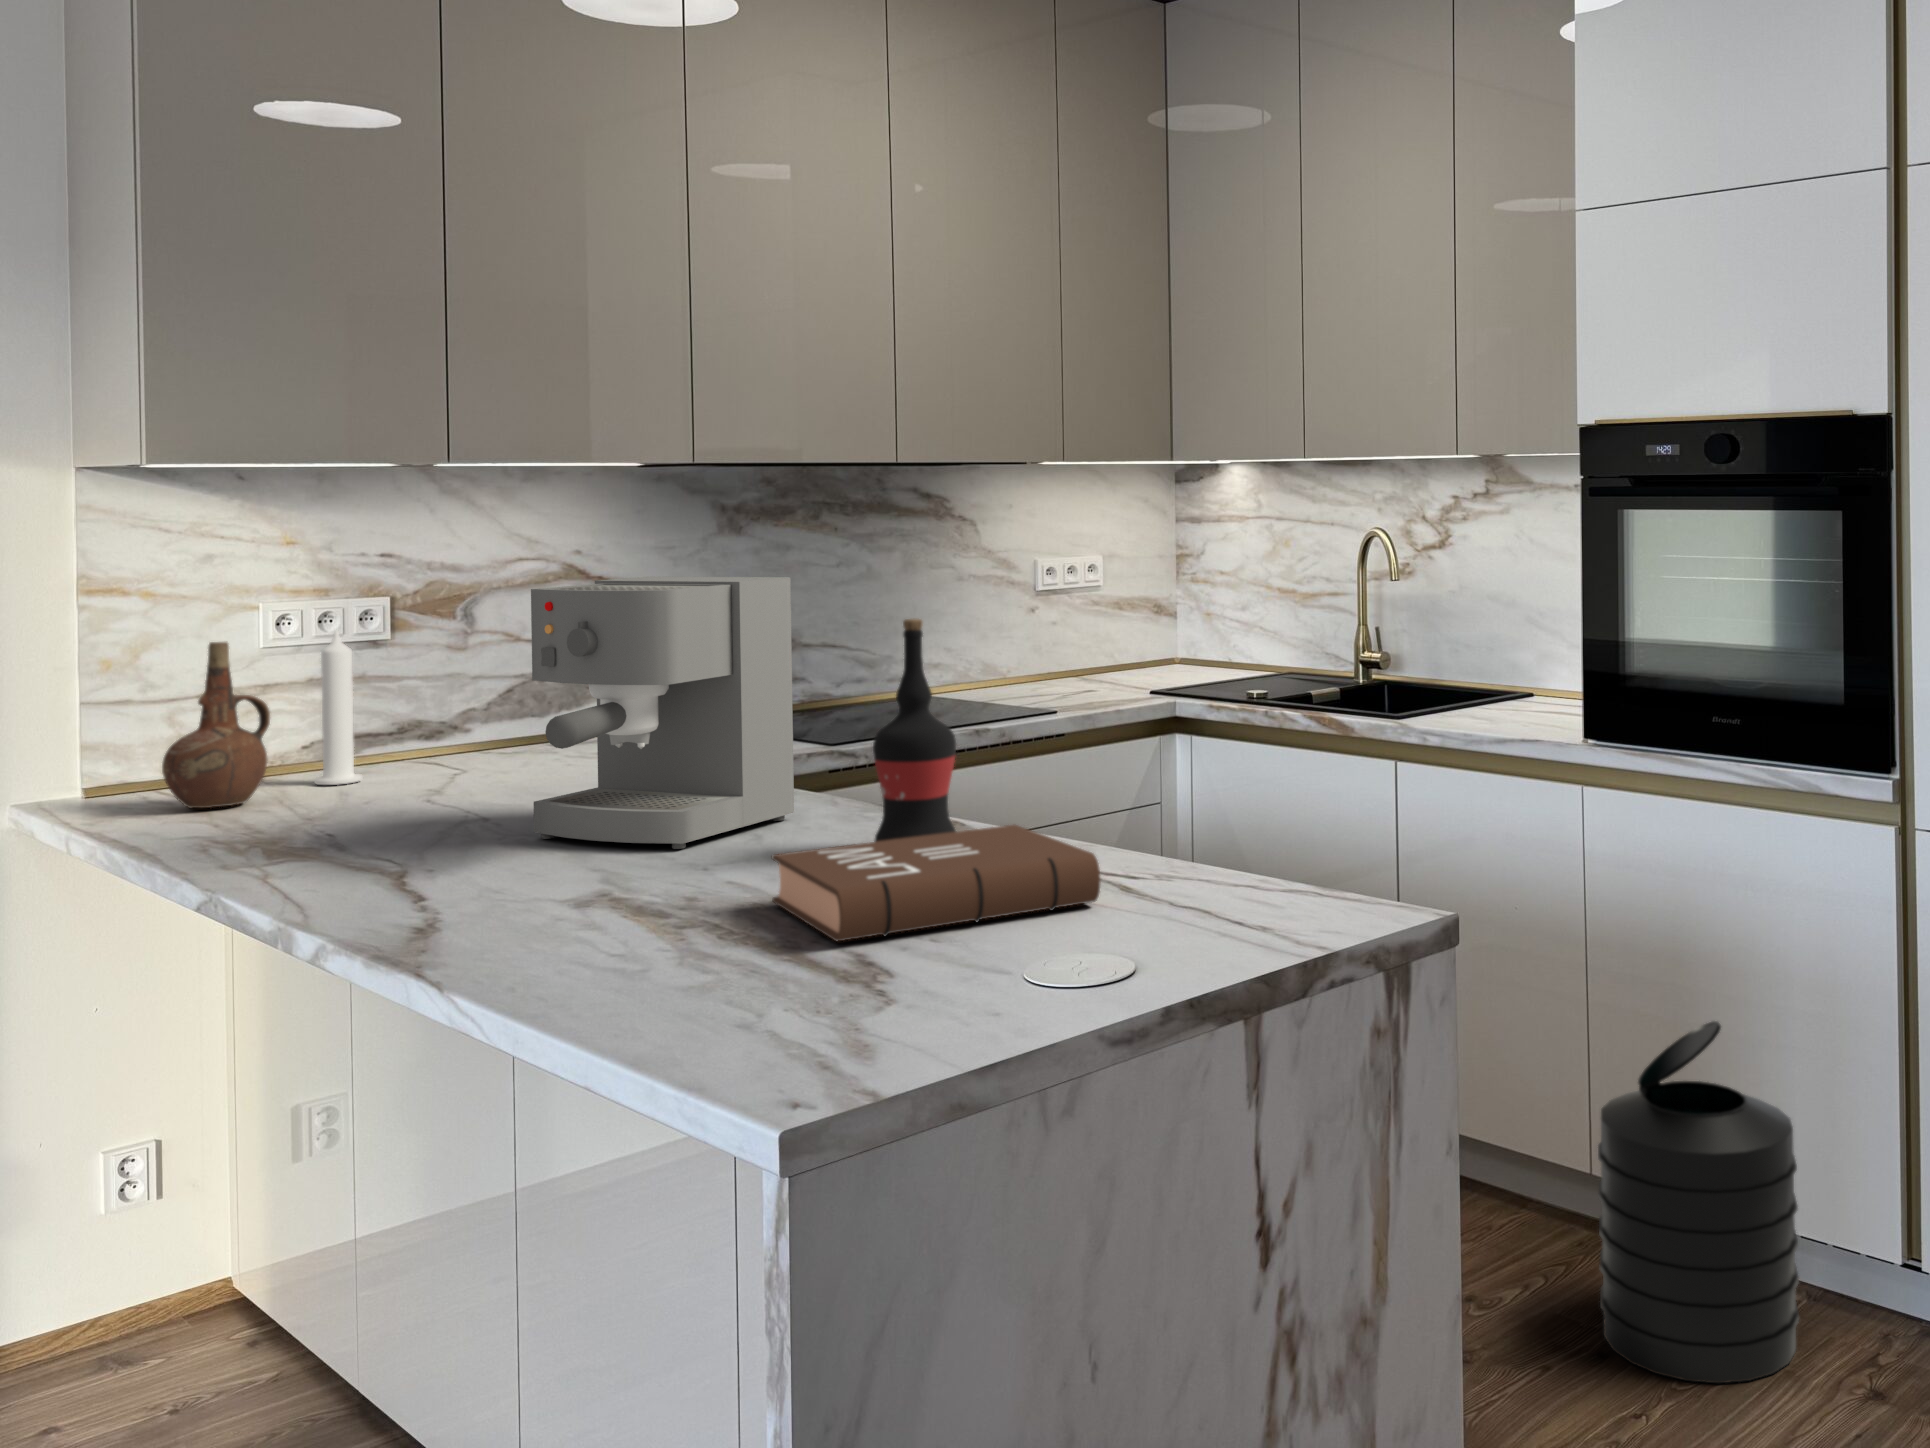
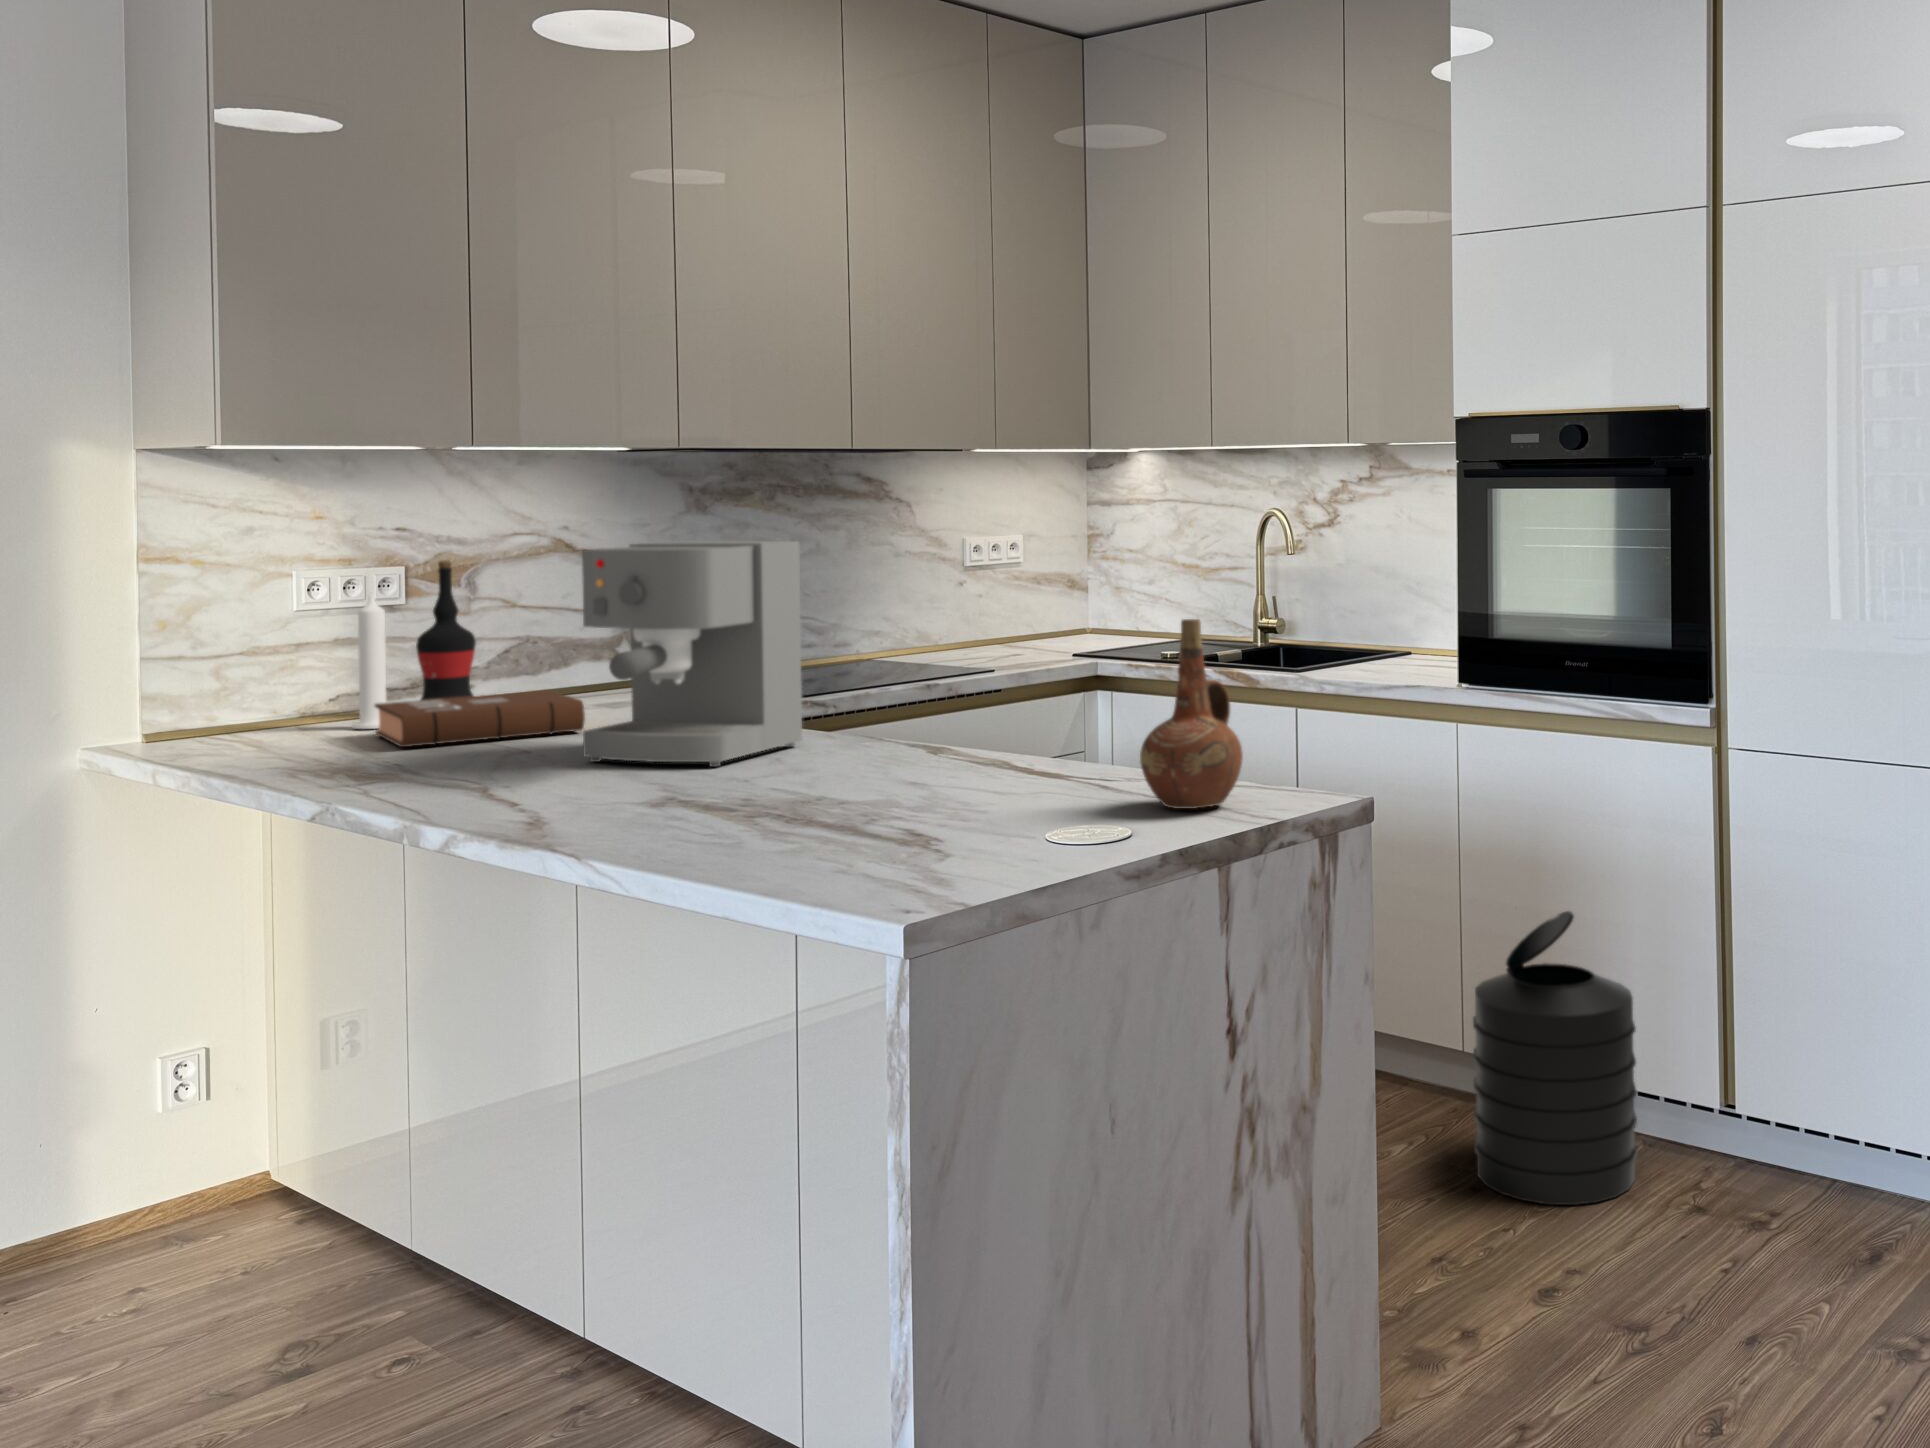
wine bottle: present [873,619,956,842] -> present [416,561,476,700]
ceramic pitcher: present [162,642,270,808] -> present [1140,619,1243,809]
book: present [772,825,1101,941] -> present [374,690,585,747]

